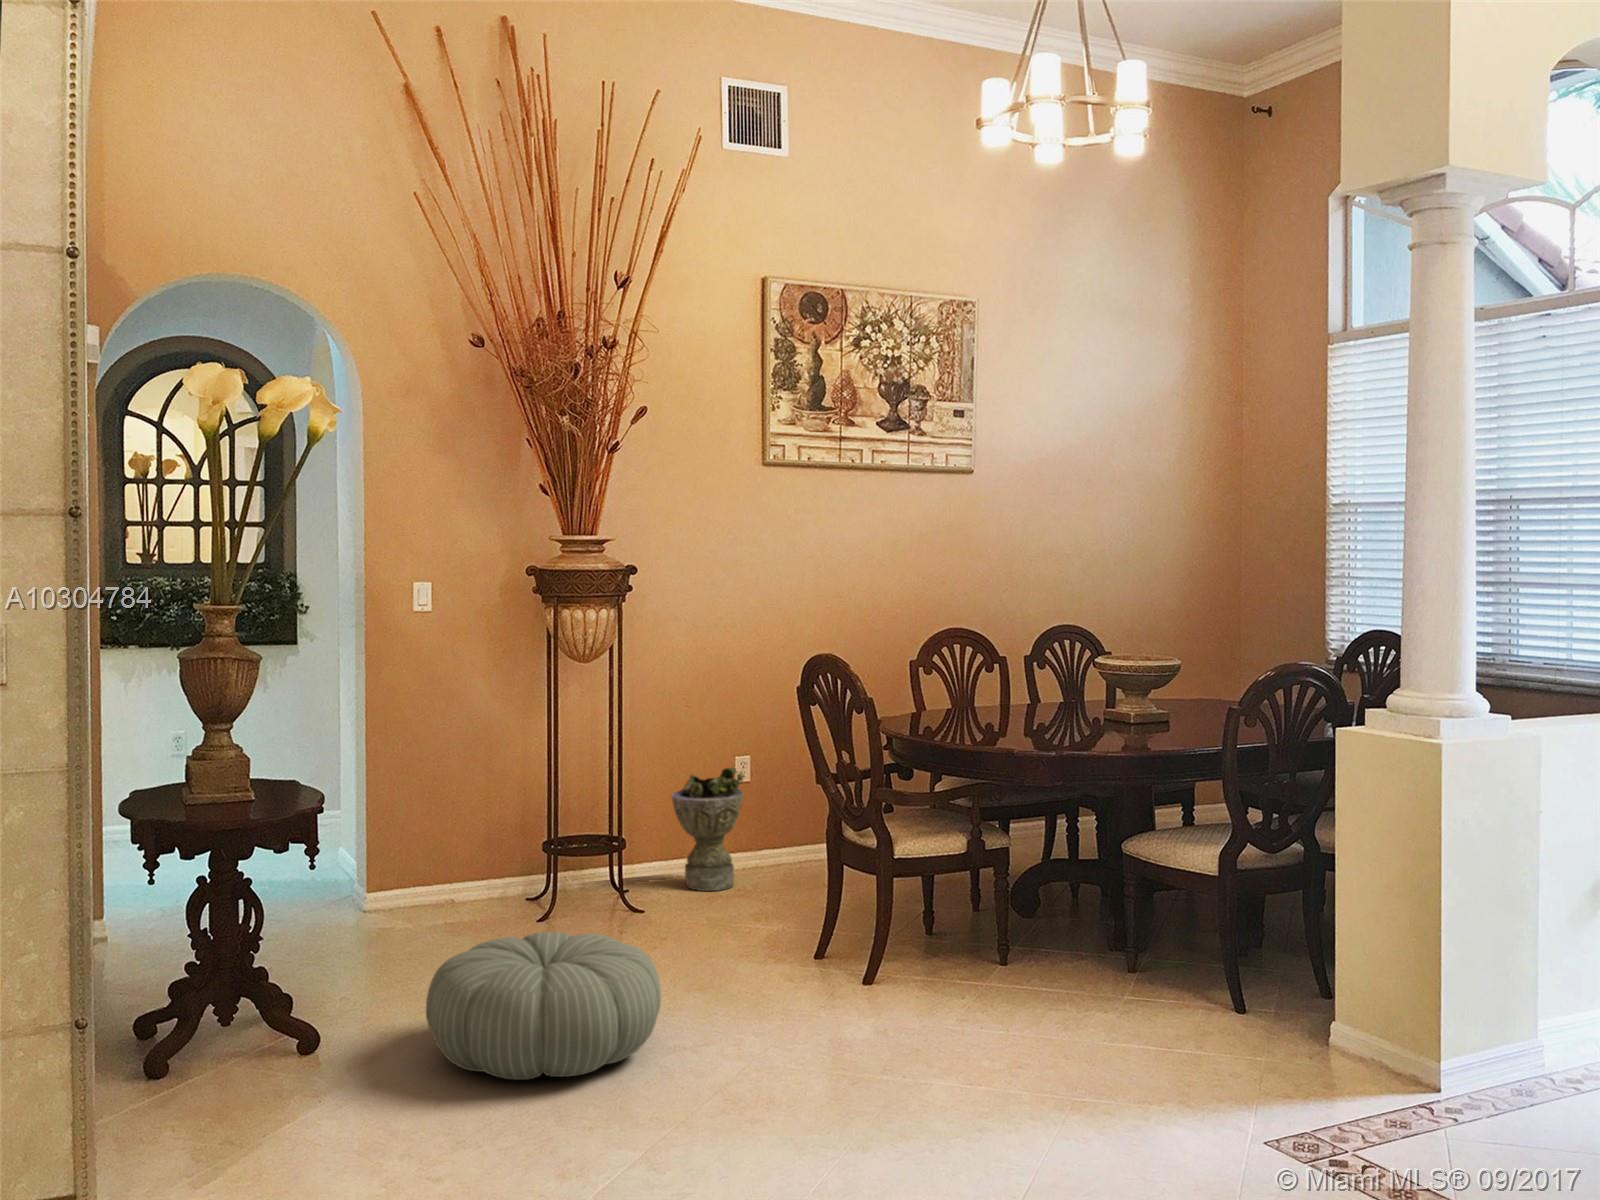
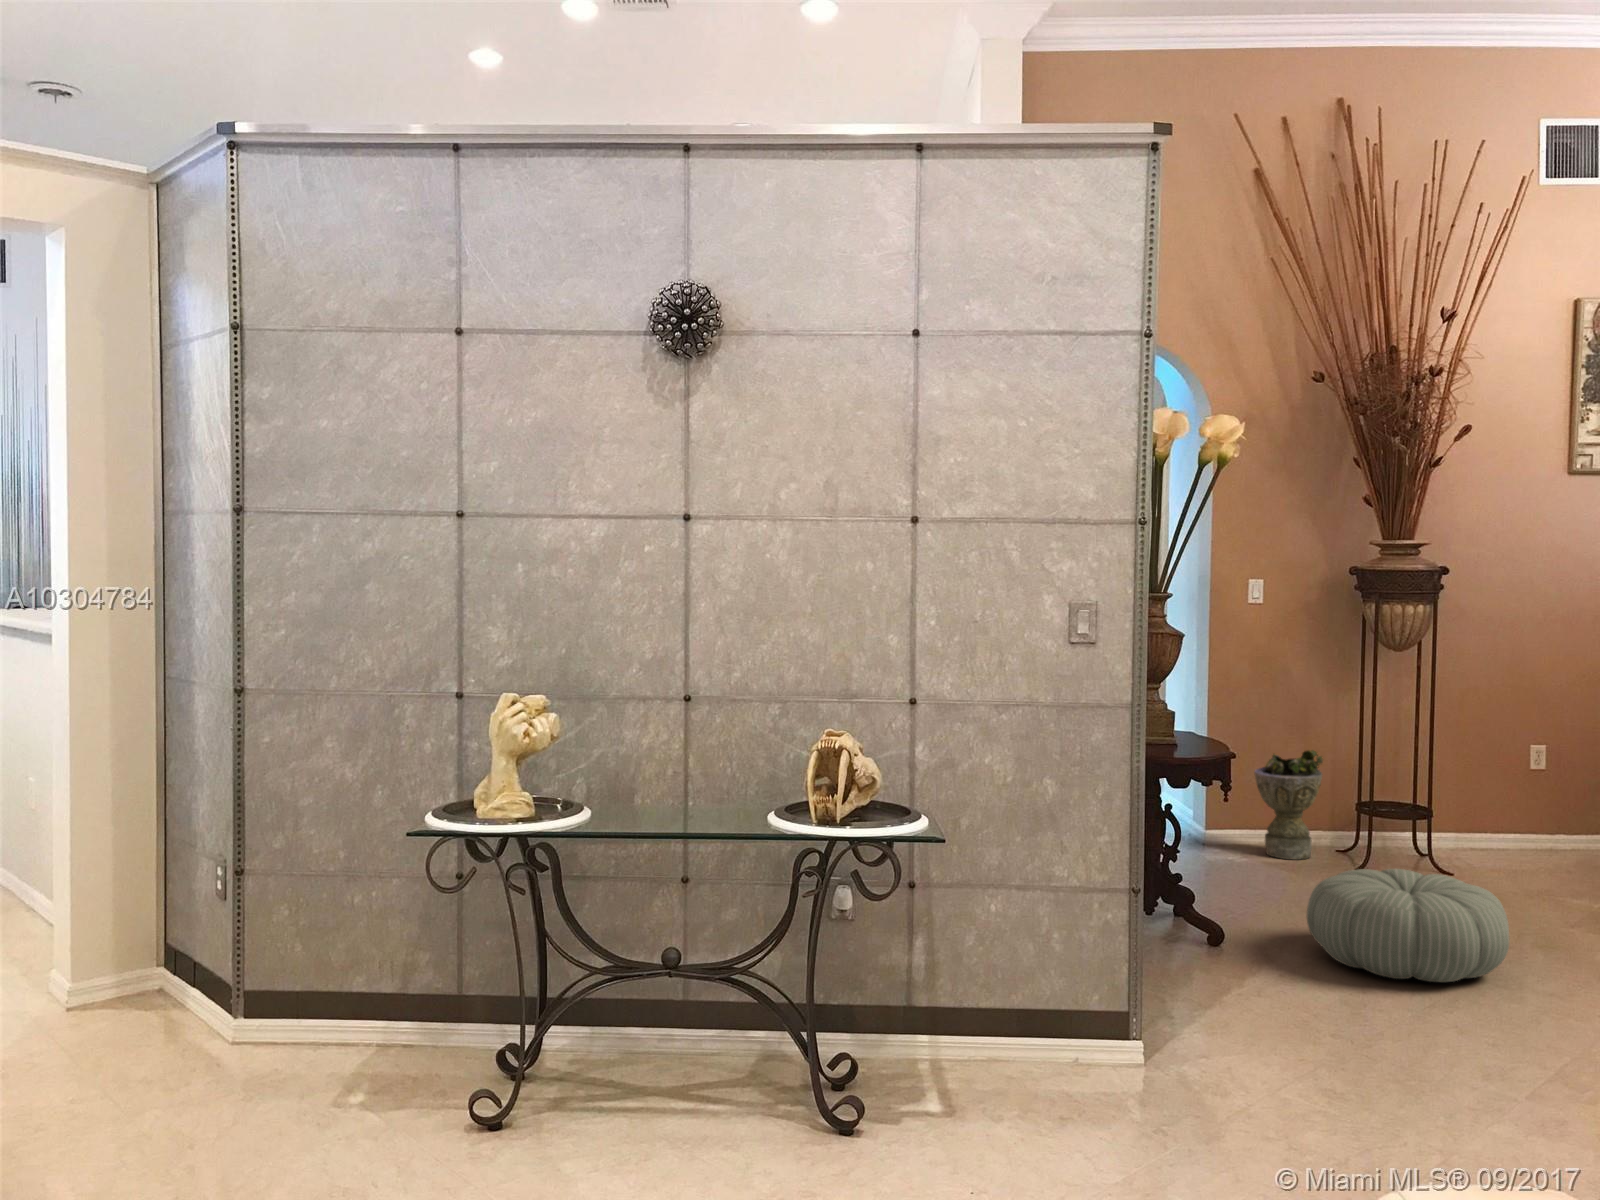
planter: present [672,767,743,891] -> present [1254,750,1323,860]

